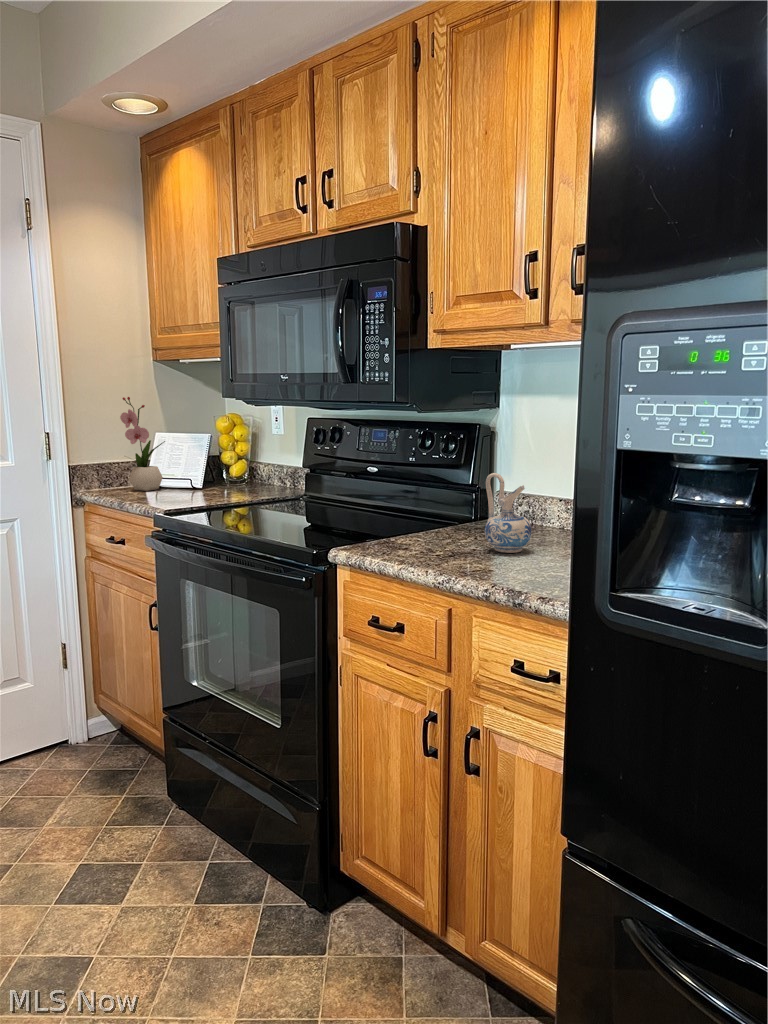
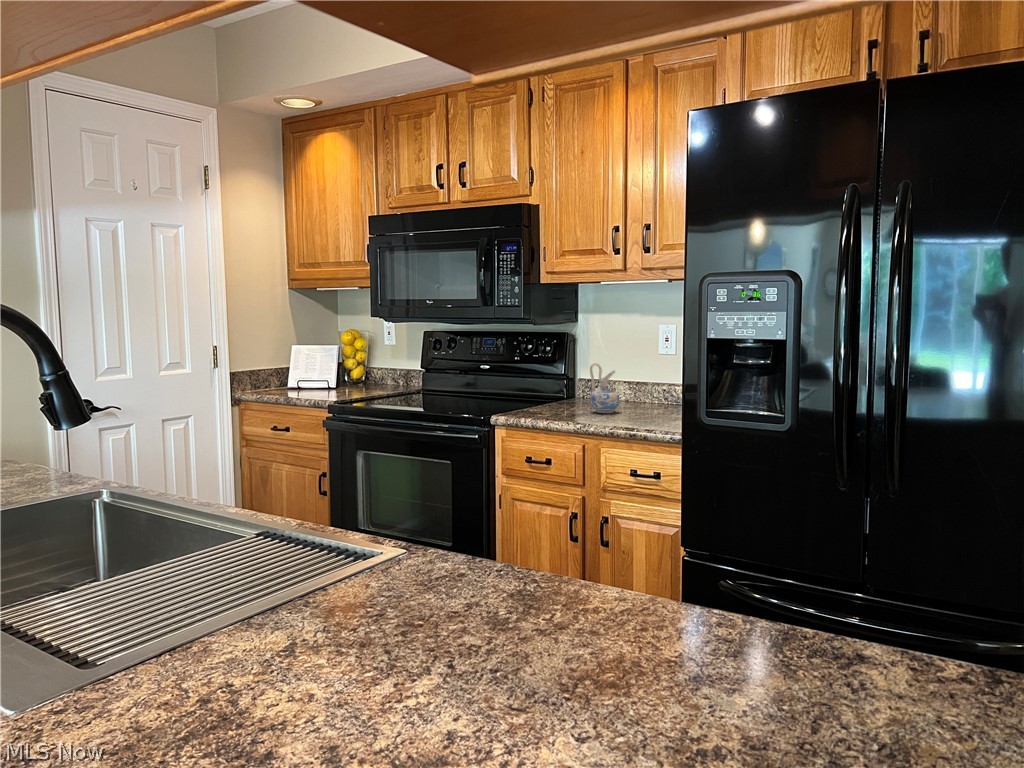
flower arrangement: present [120,397,165,491] -> none [272,318,304,391]

